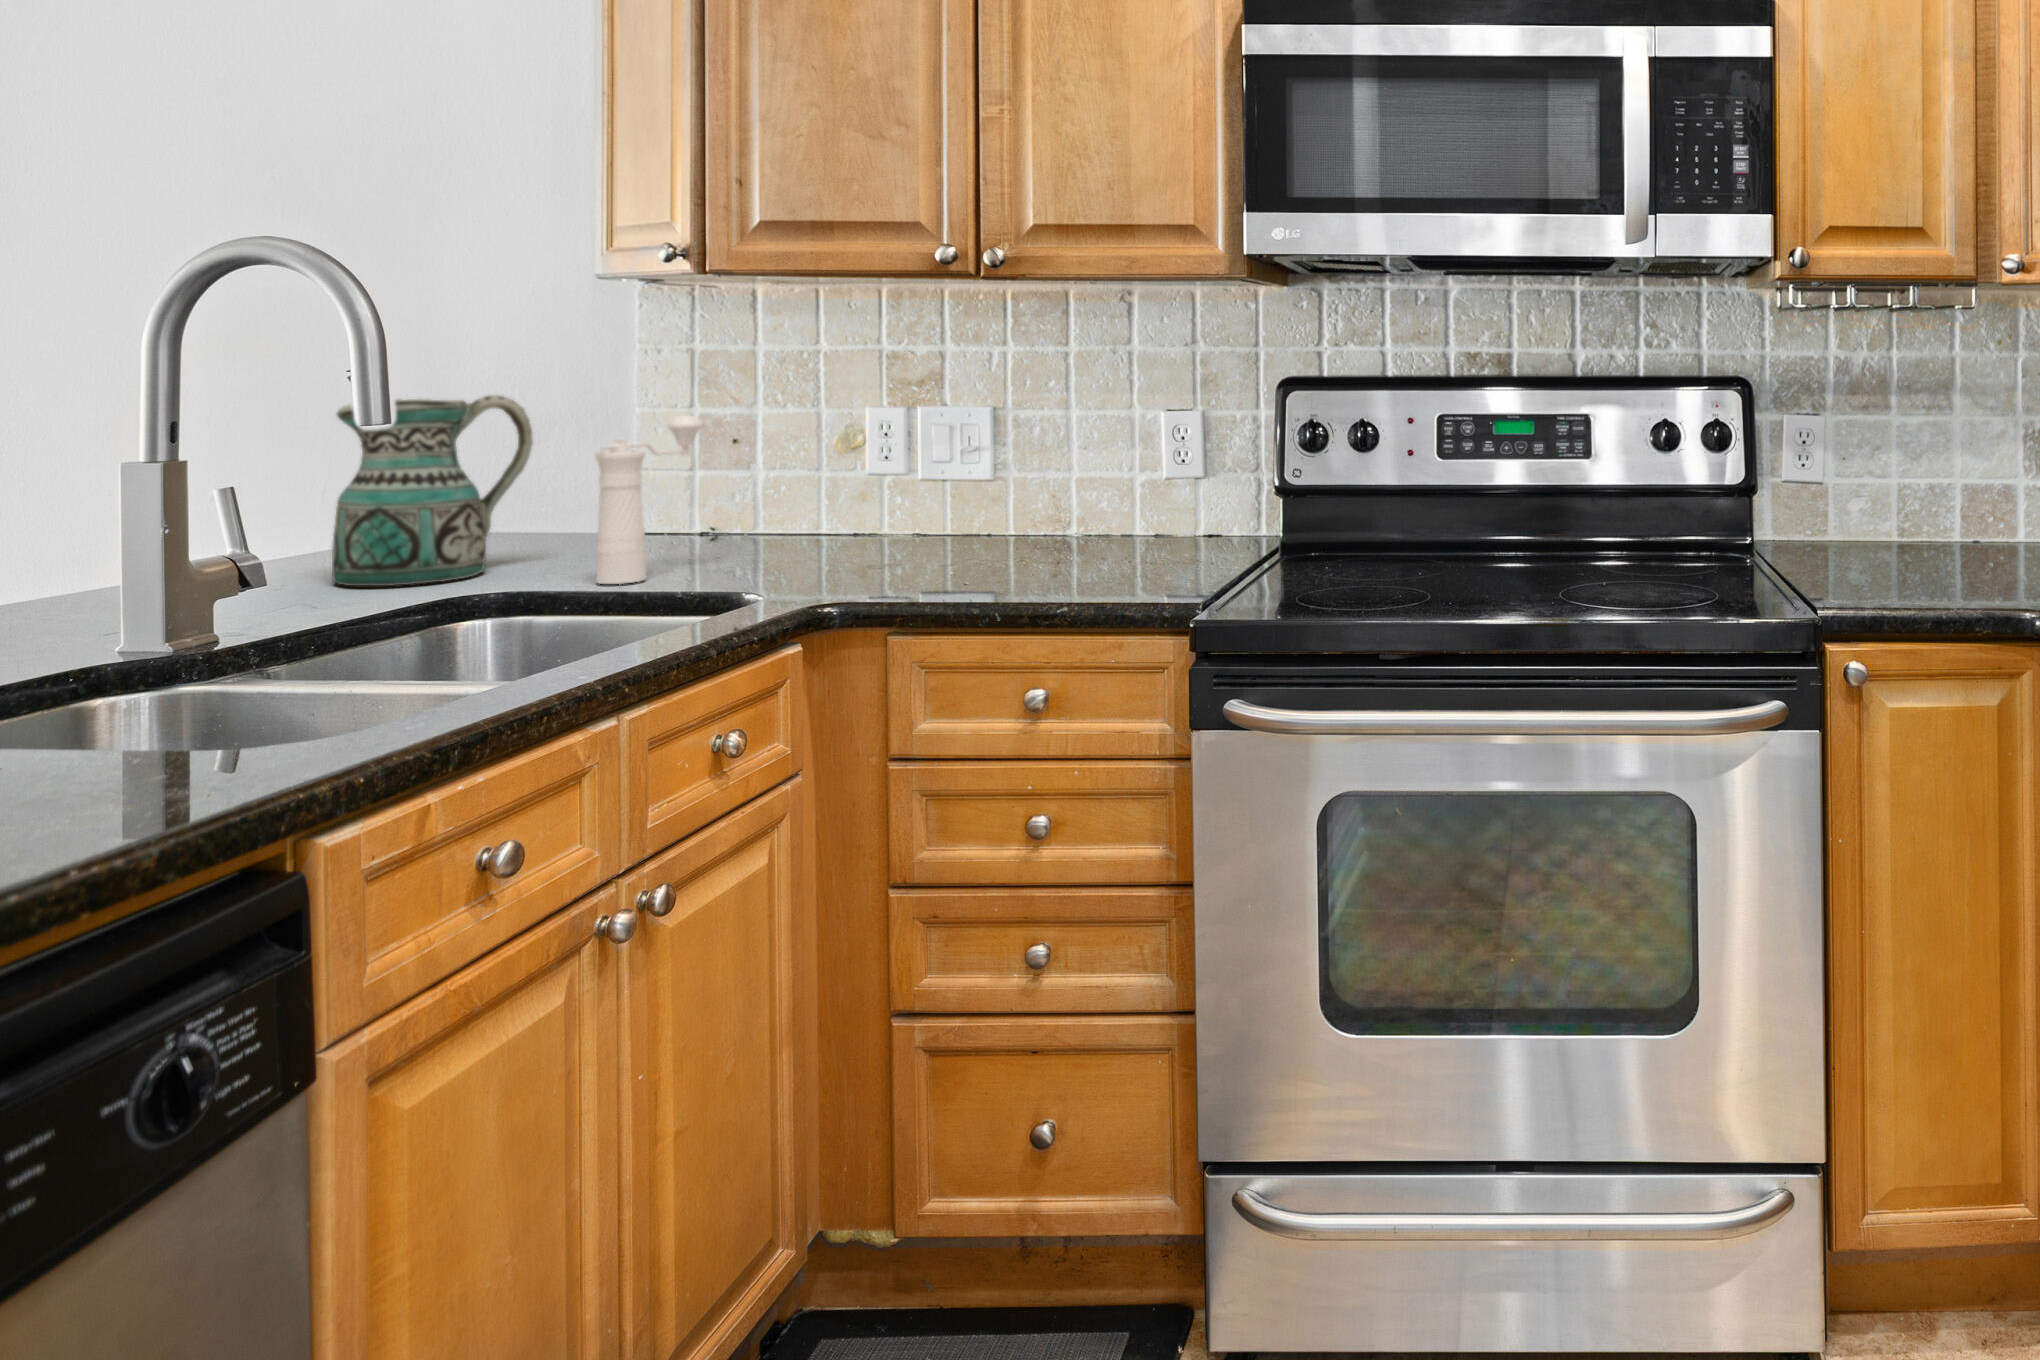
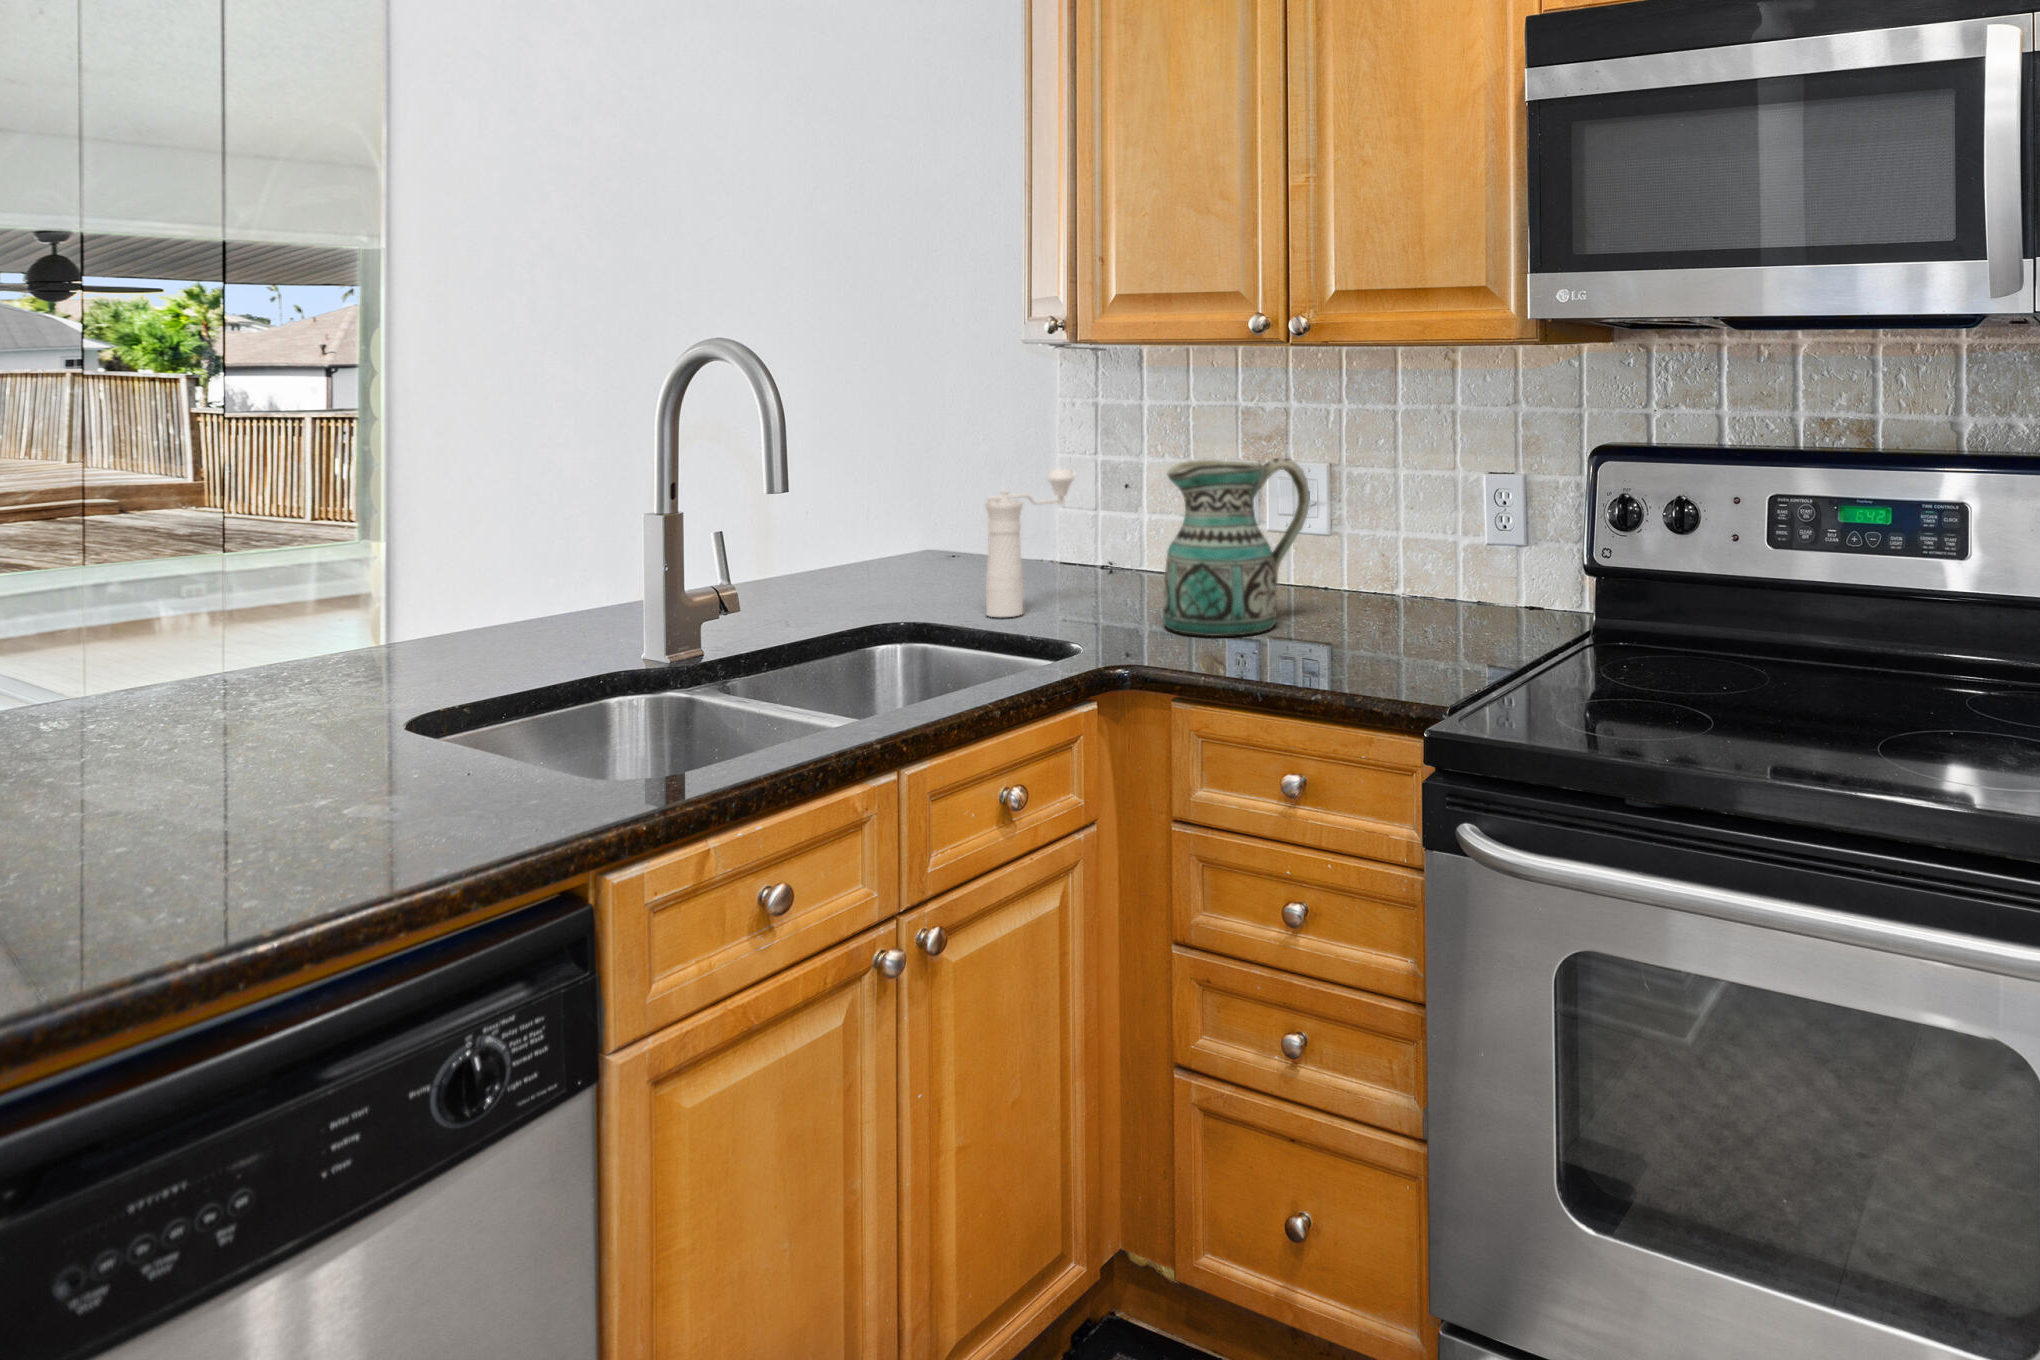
ceramic pitcher: present [332,395,533,586] -> present [1163,457,1310,636]

